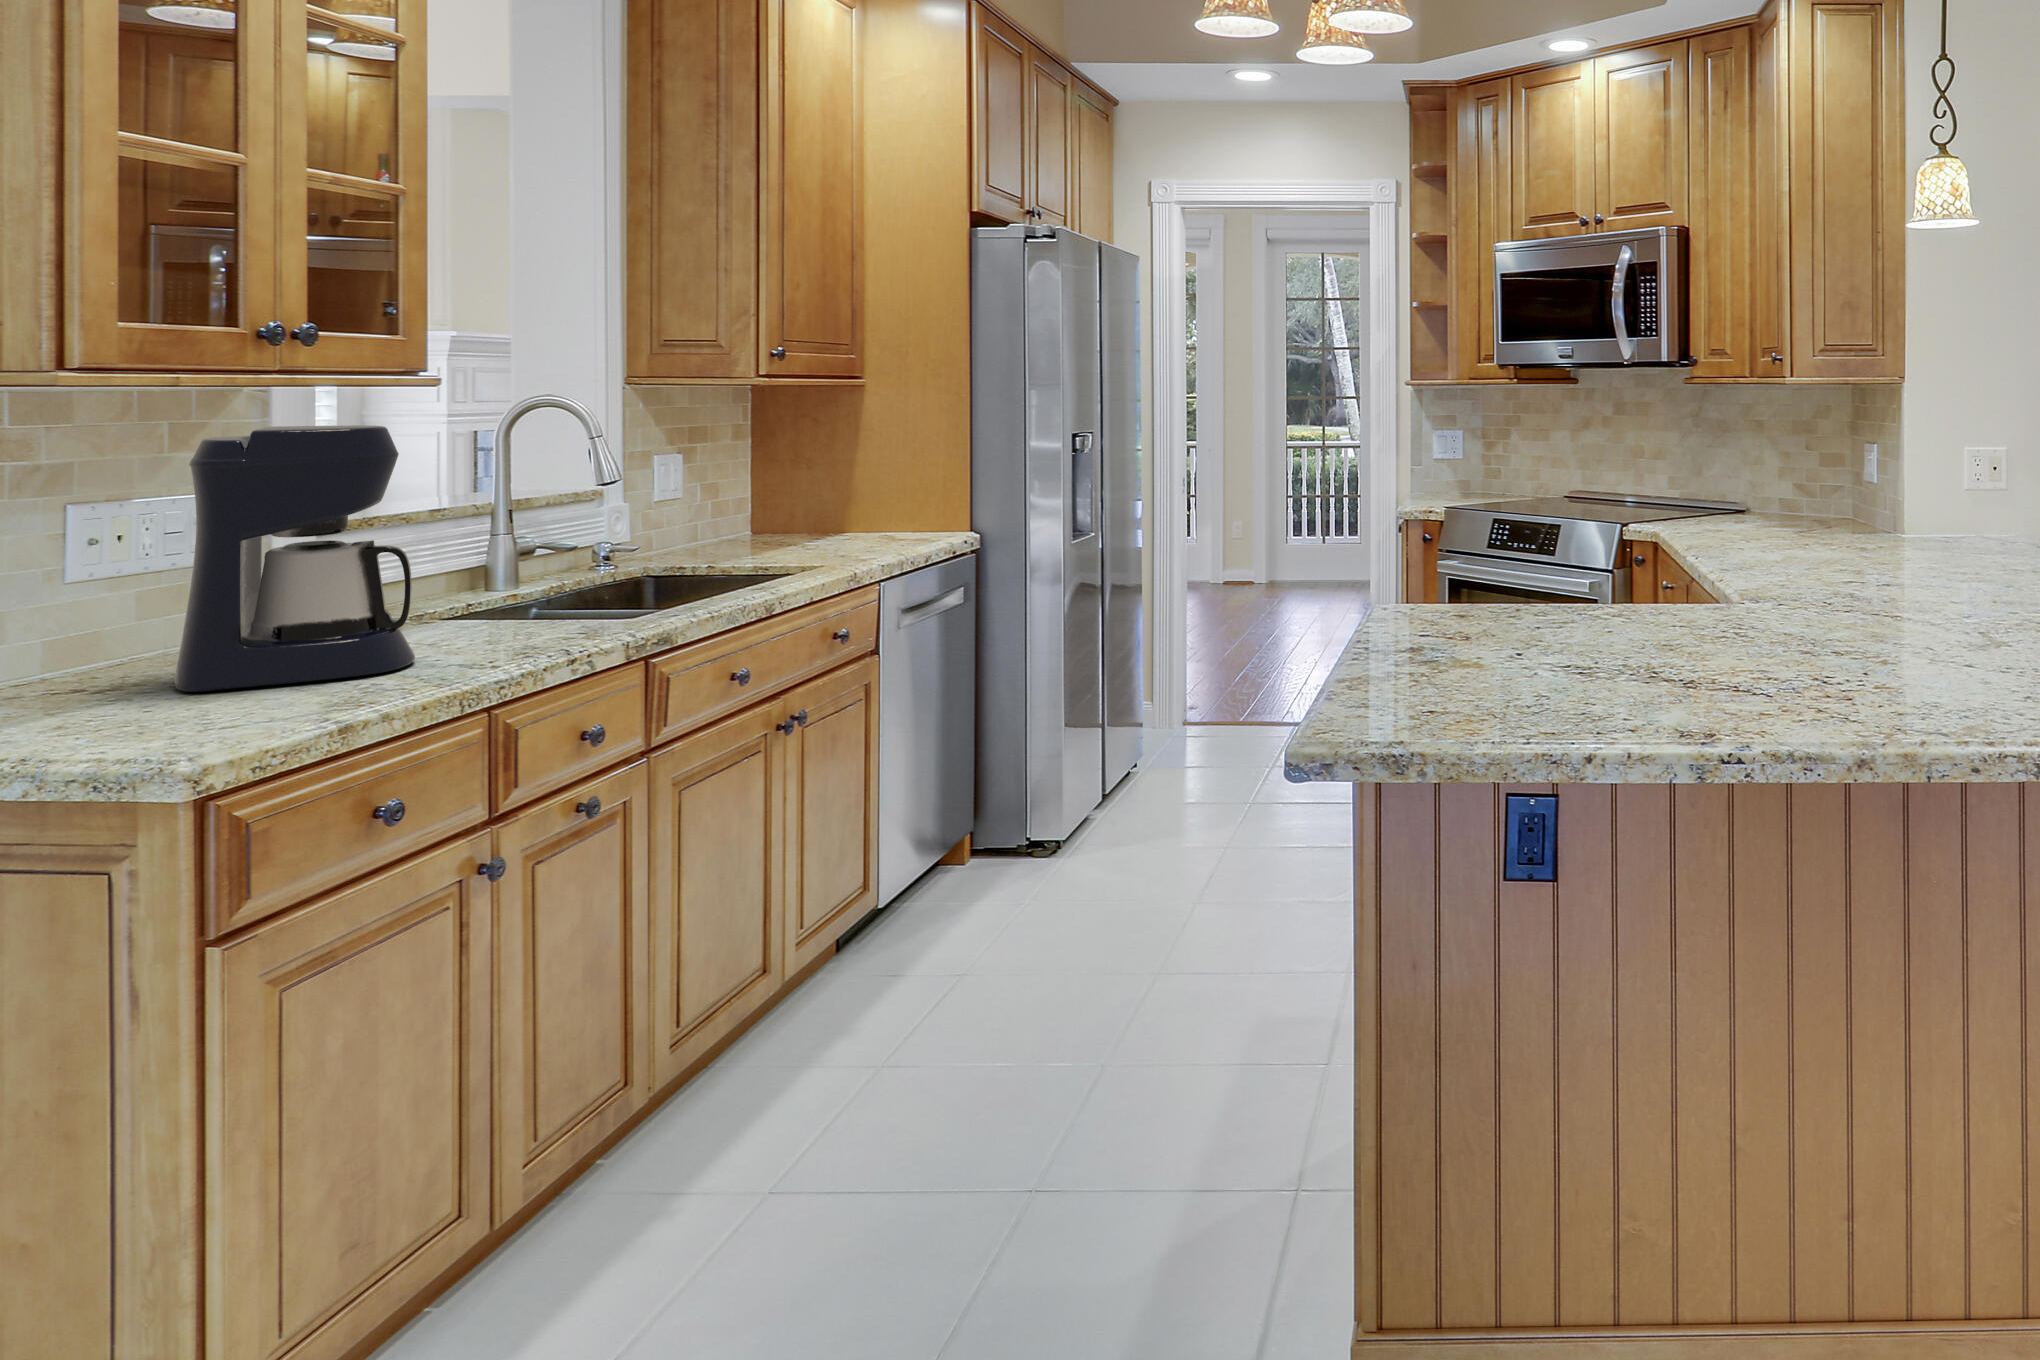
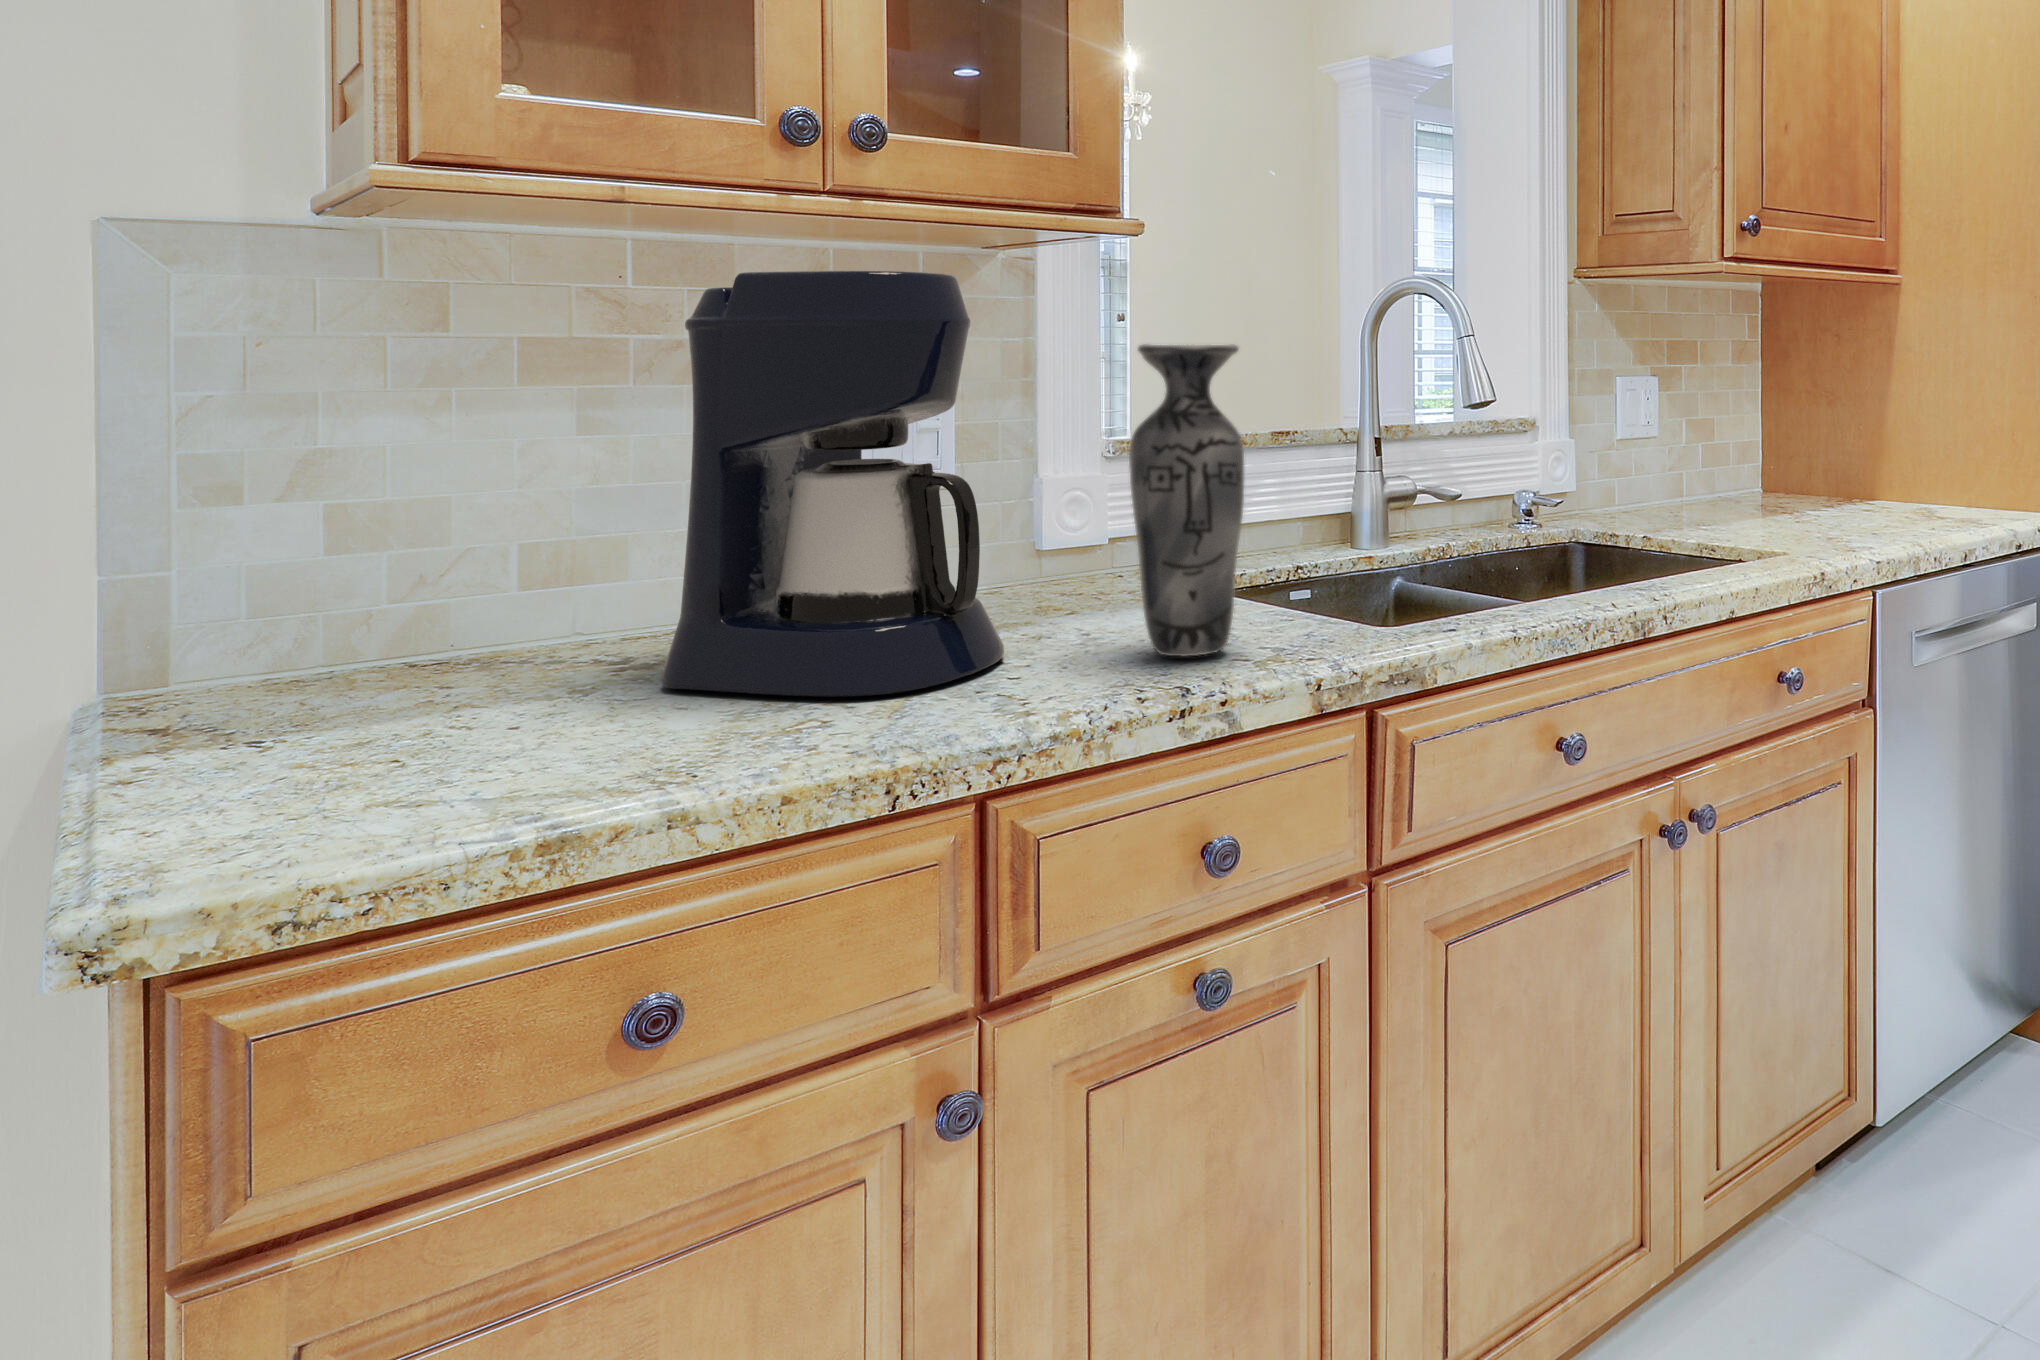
vase: none [494,460,571,642] -> present [1129,344,1245,656]

